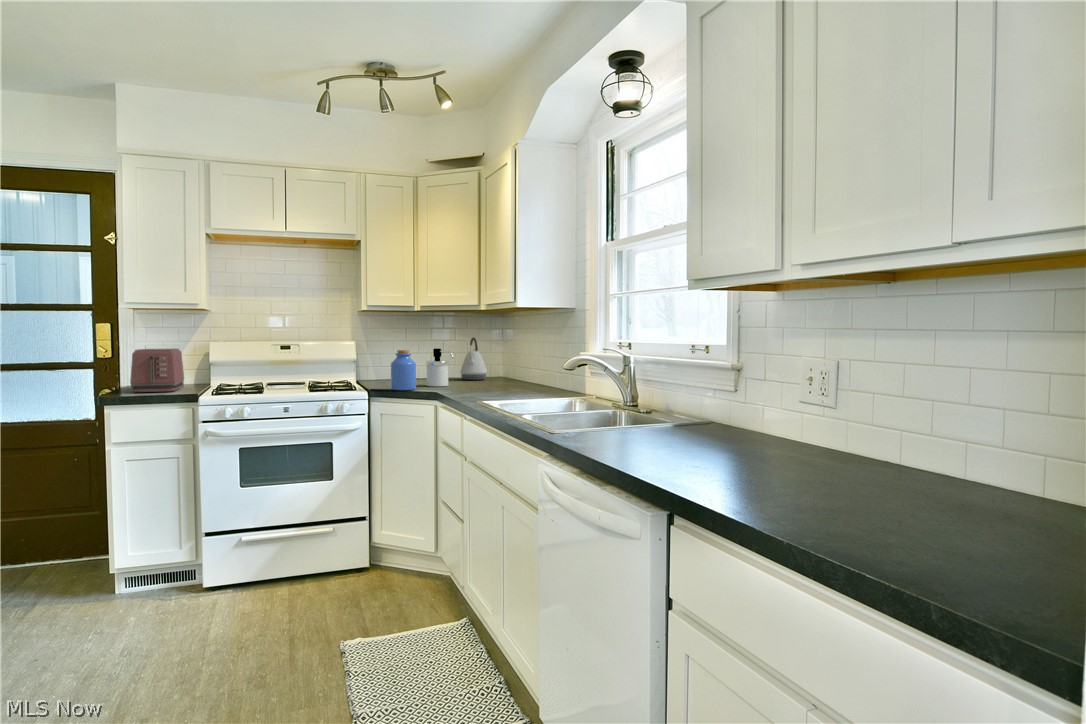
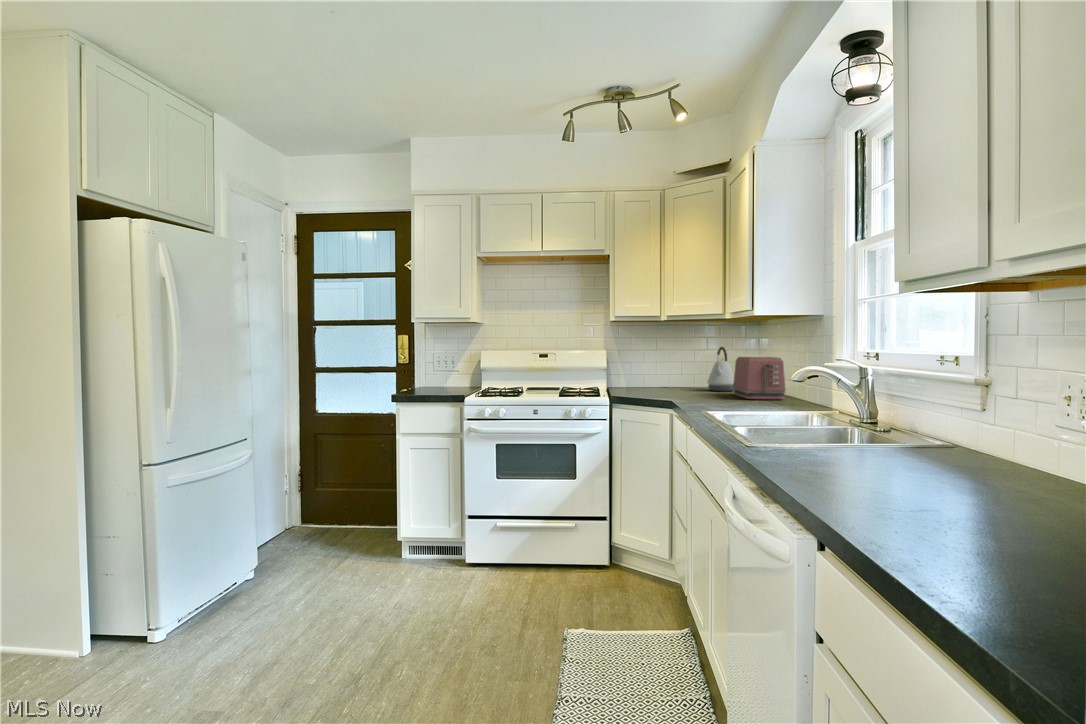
soap dispenser: present [426,348,453,386] -> none [667,358,694,396]
toaster: present [130,349,184,392] -> present [733,357,786,399]
jar: present [391,350,416,390] -> none [630,359,655,398]

